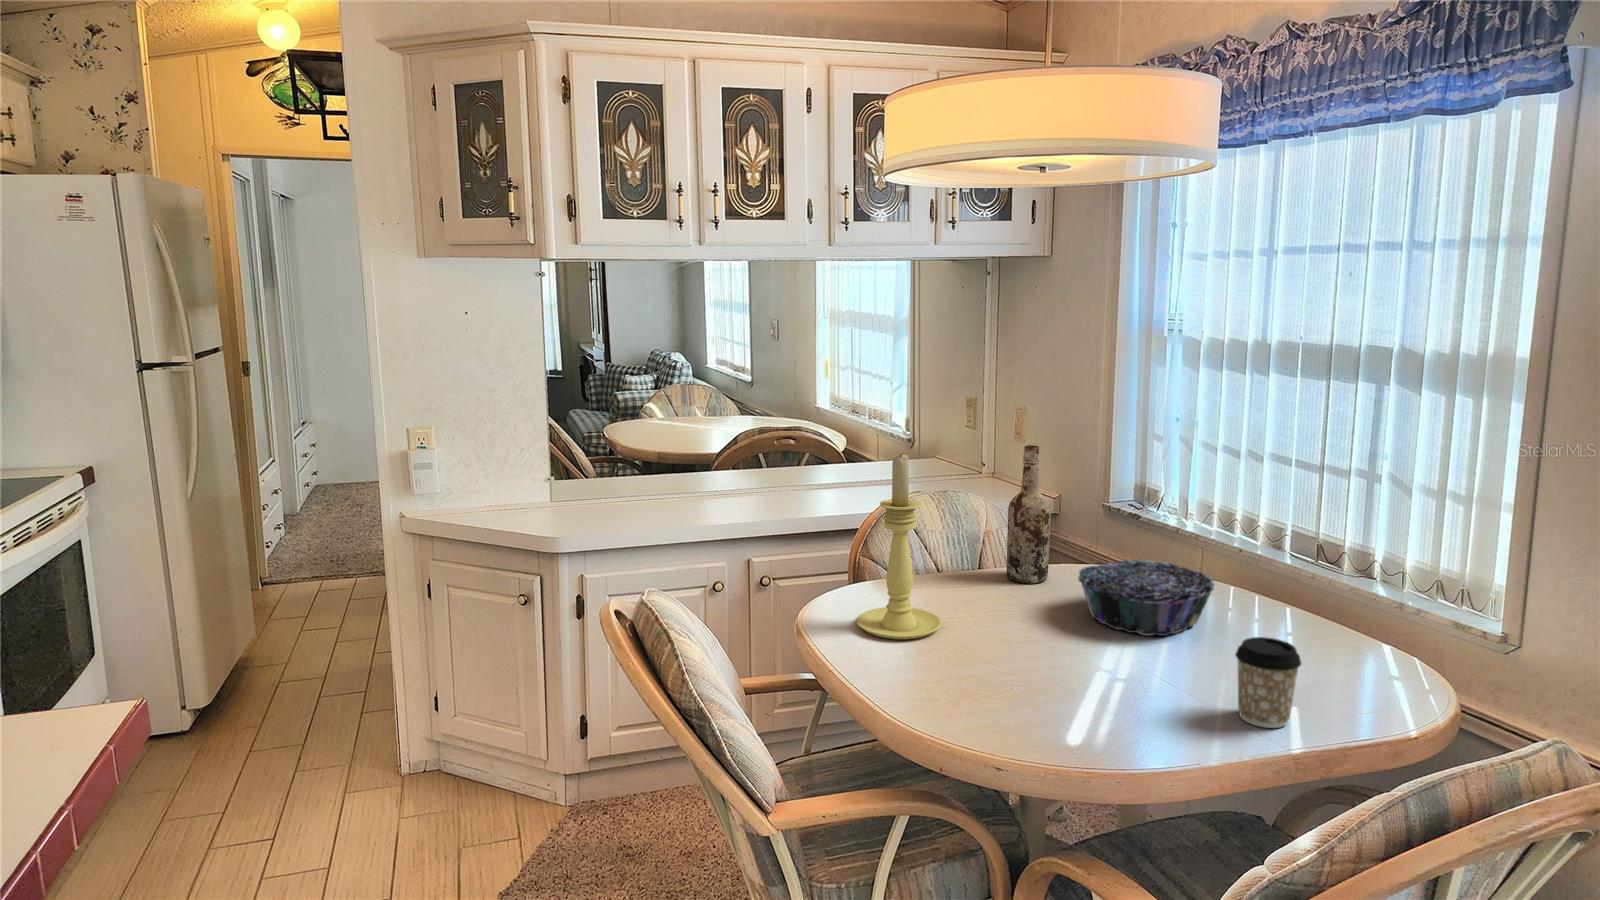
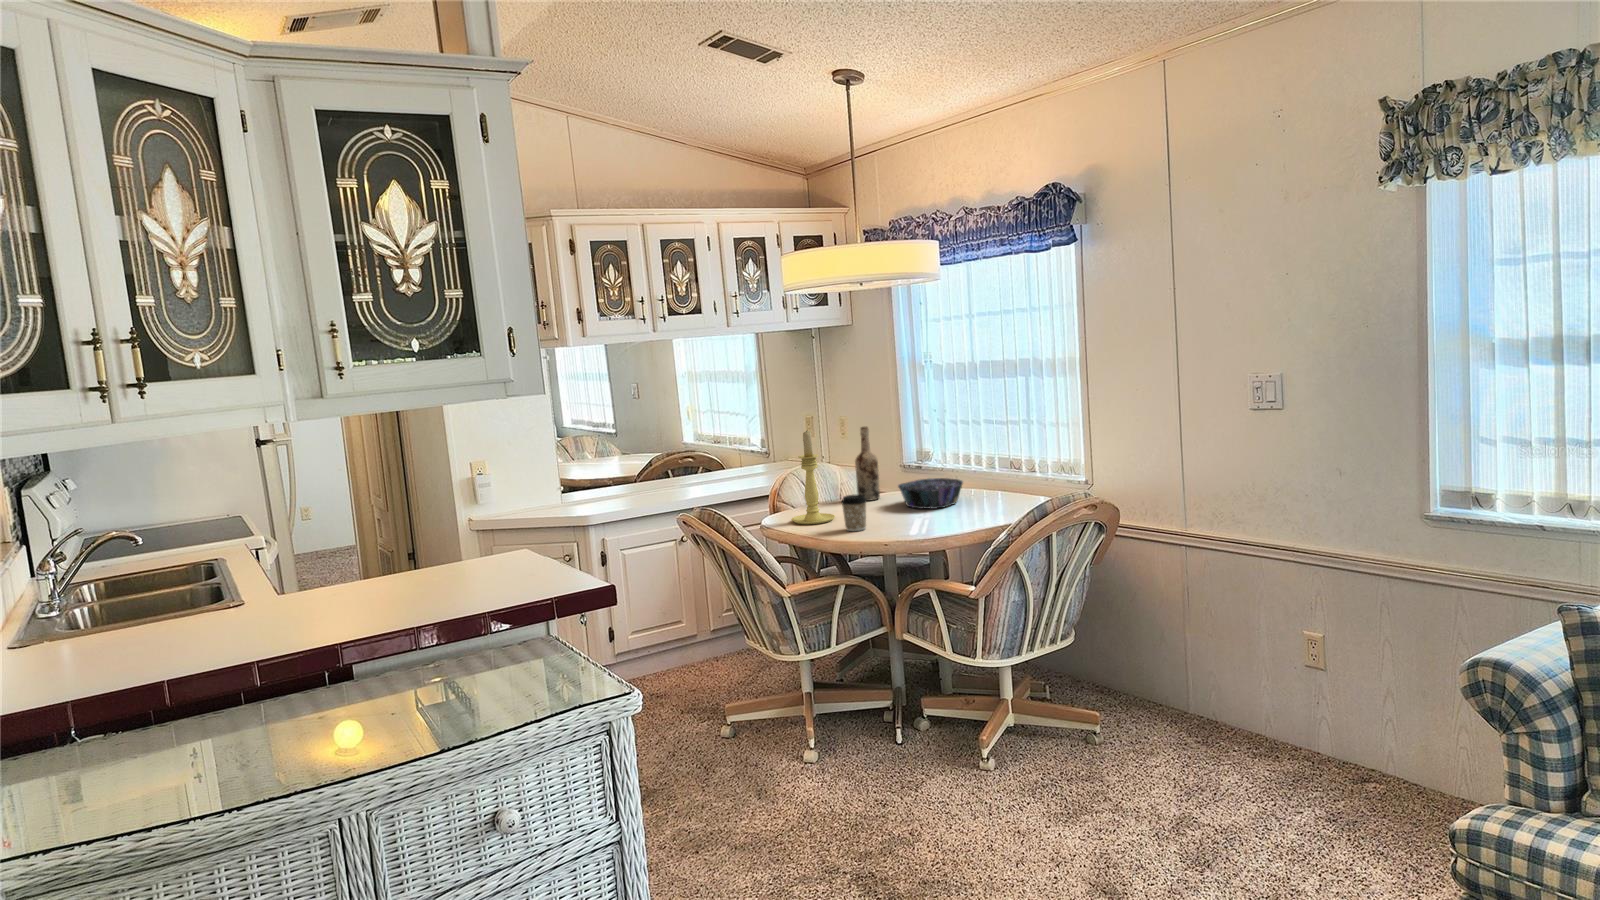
coffee cup: present [1235,637,1301,728] -> present [841,495,867,531]

